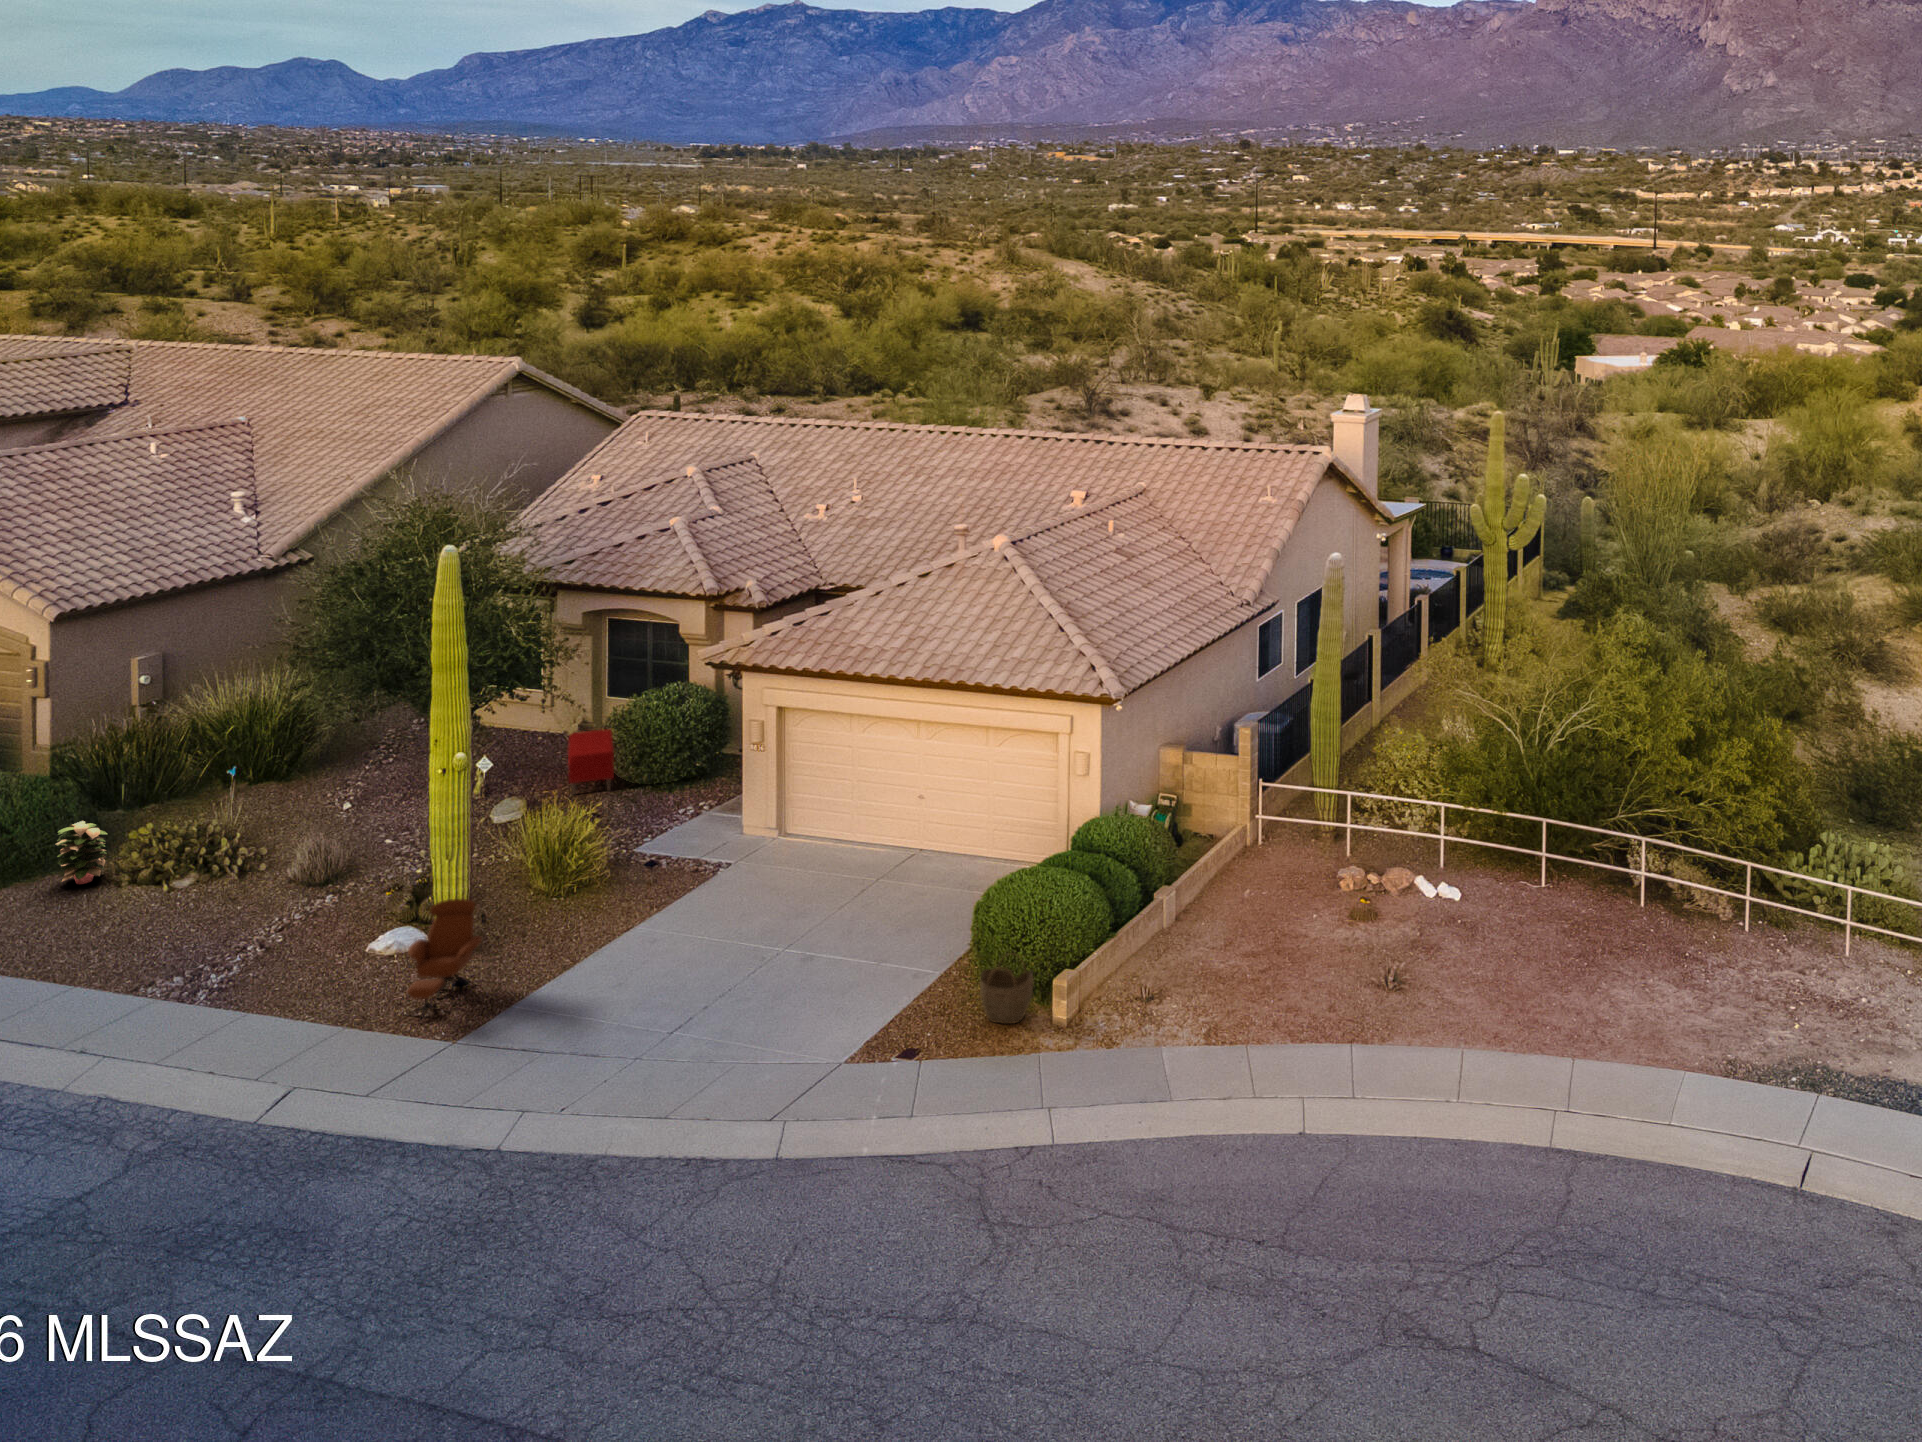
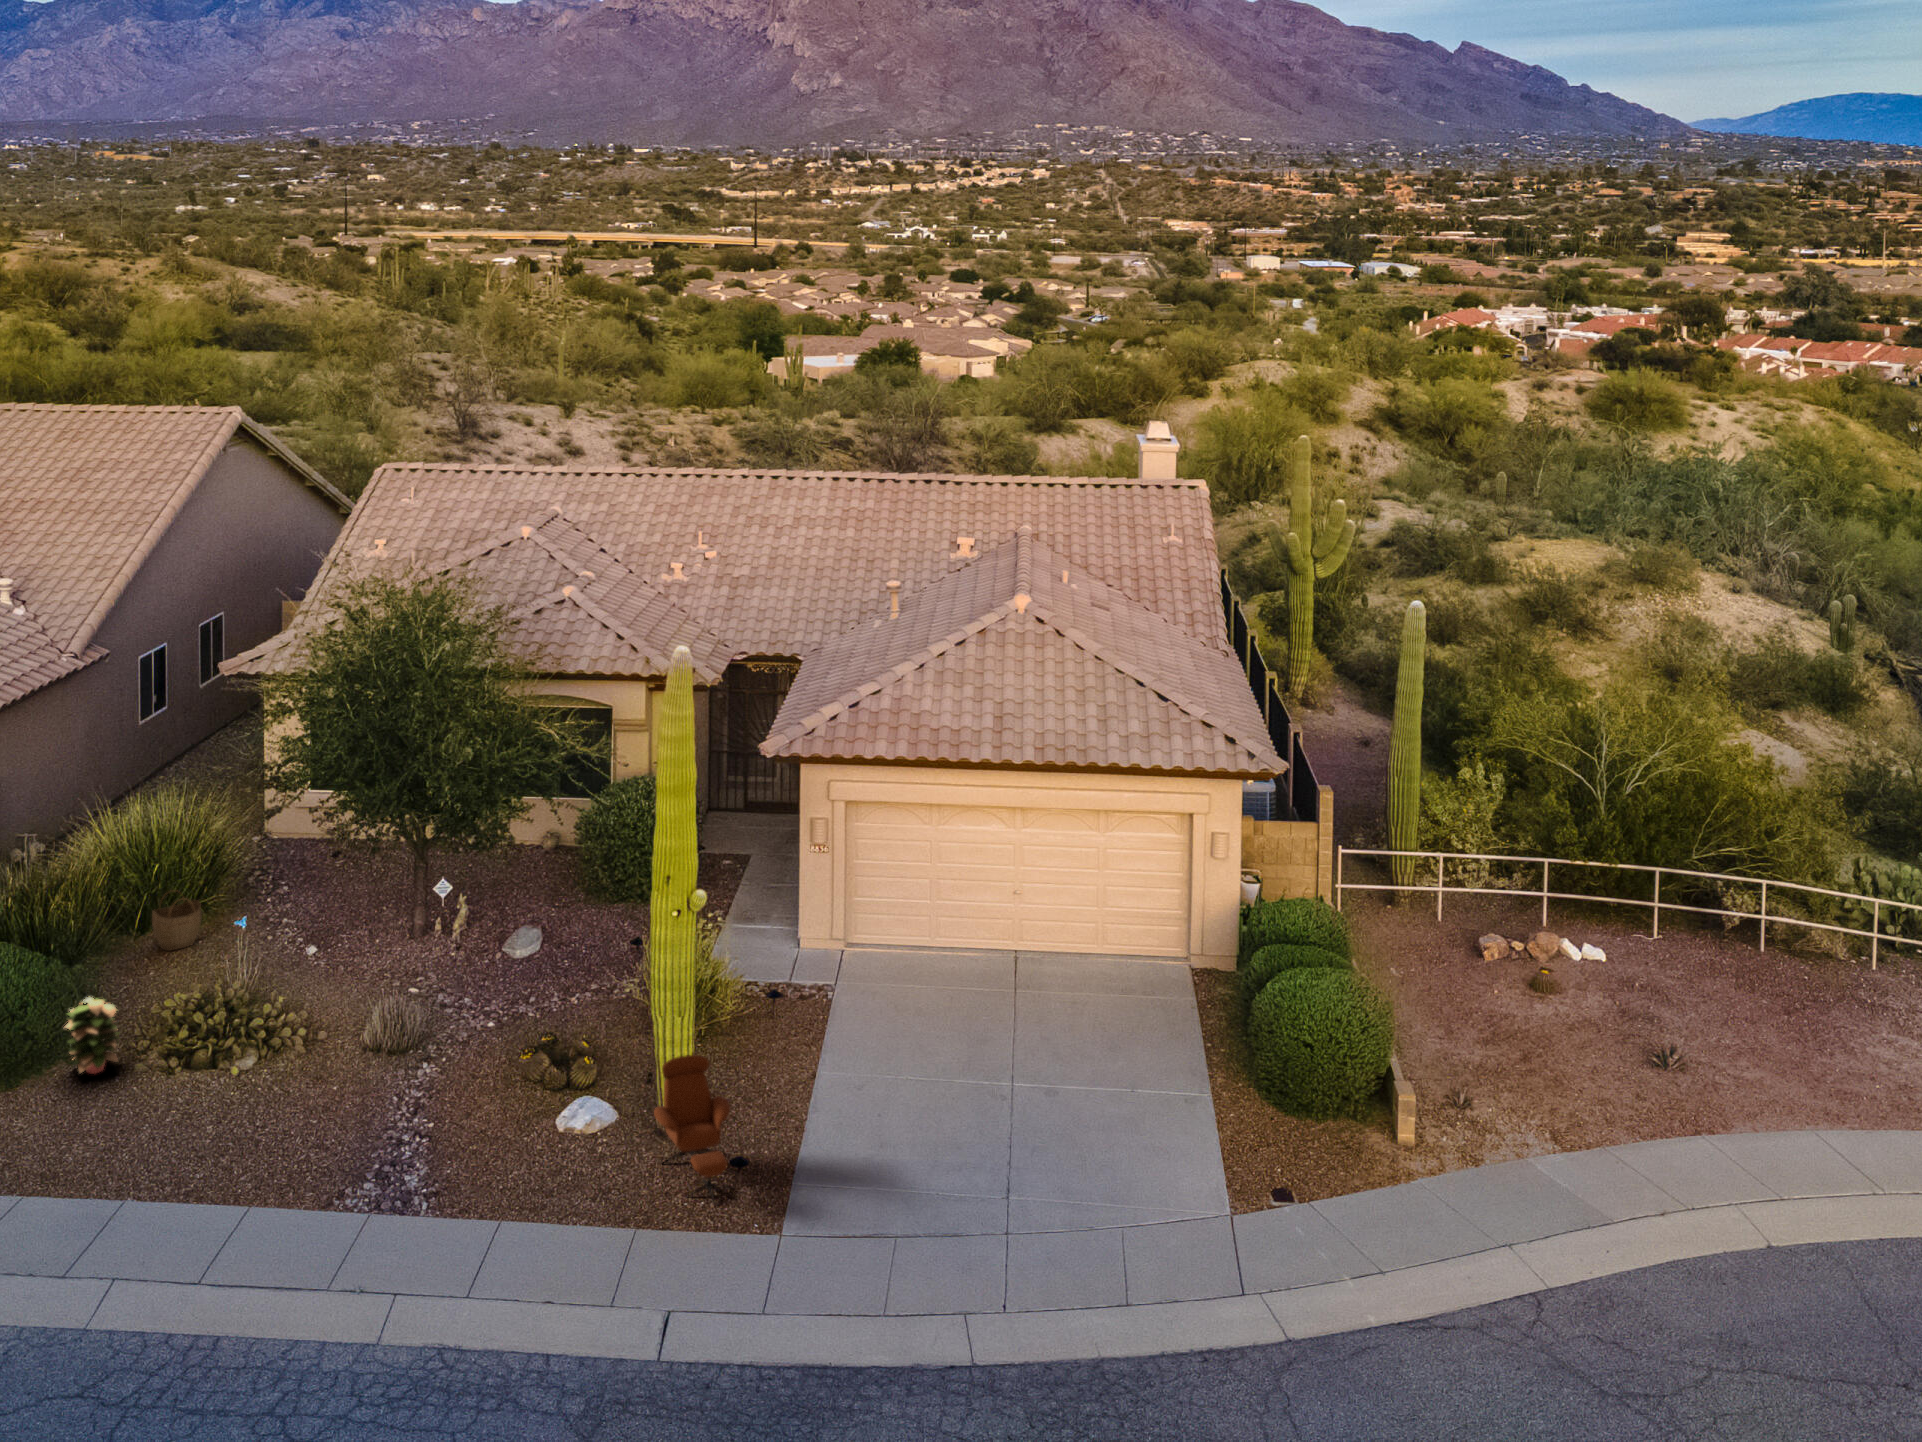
bench: present [568,729,614,795] -> none [512,836,594,917]
woven basket: present [980,962,1033,1024] -> present [152,890,202,951]

